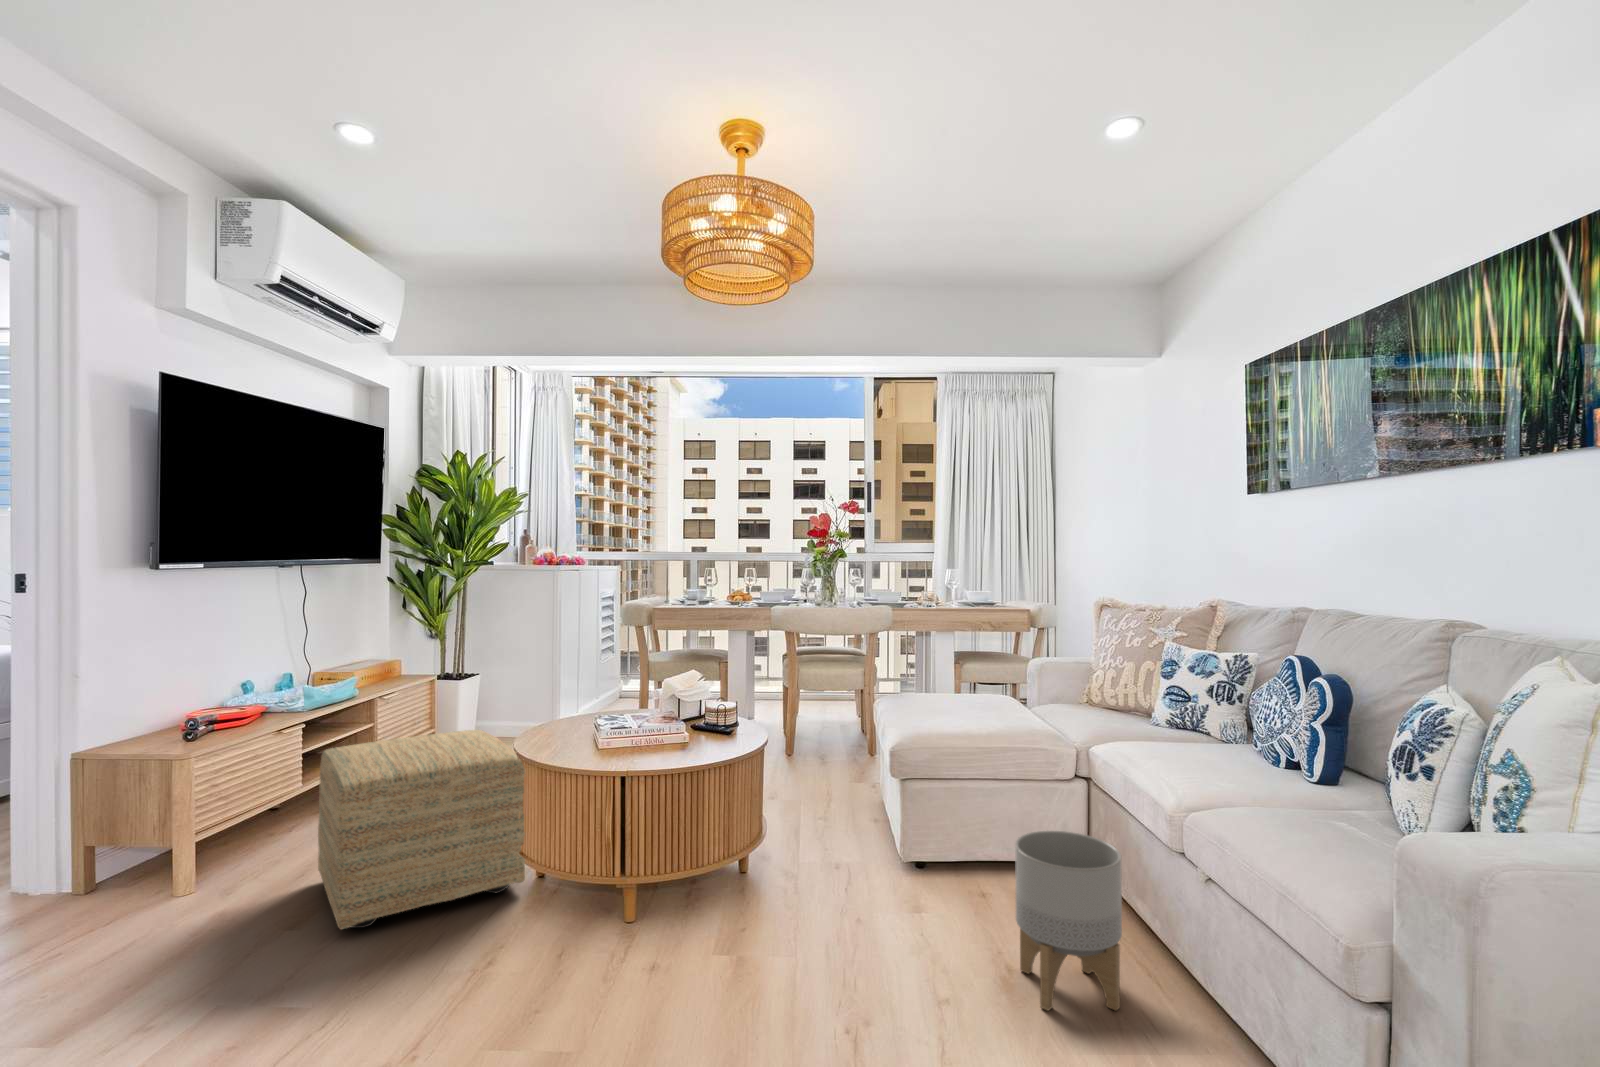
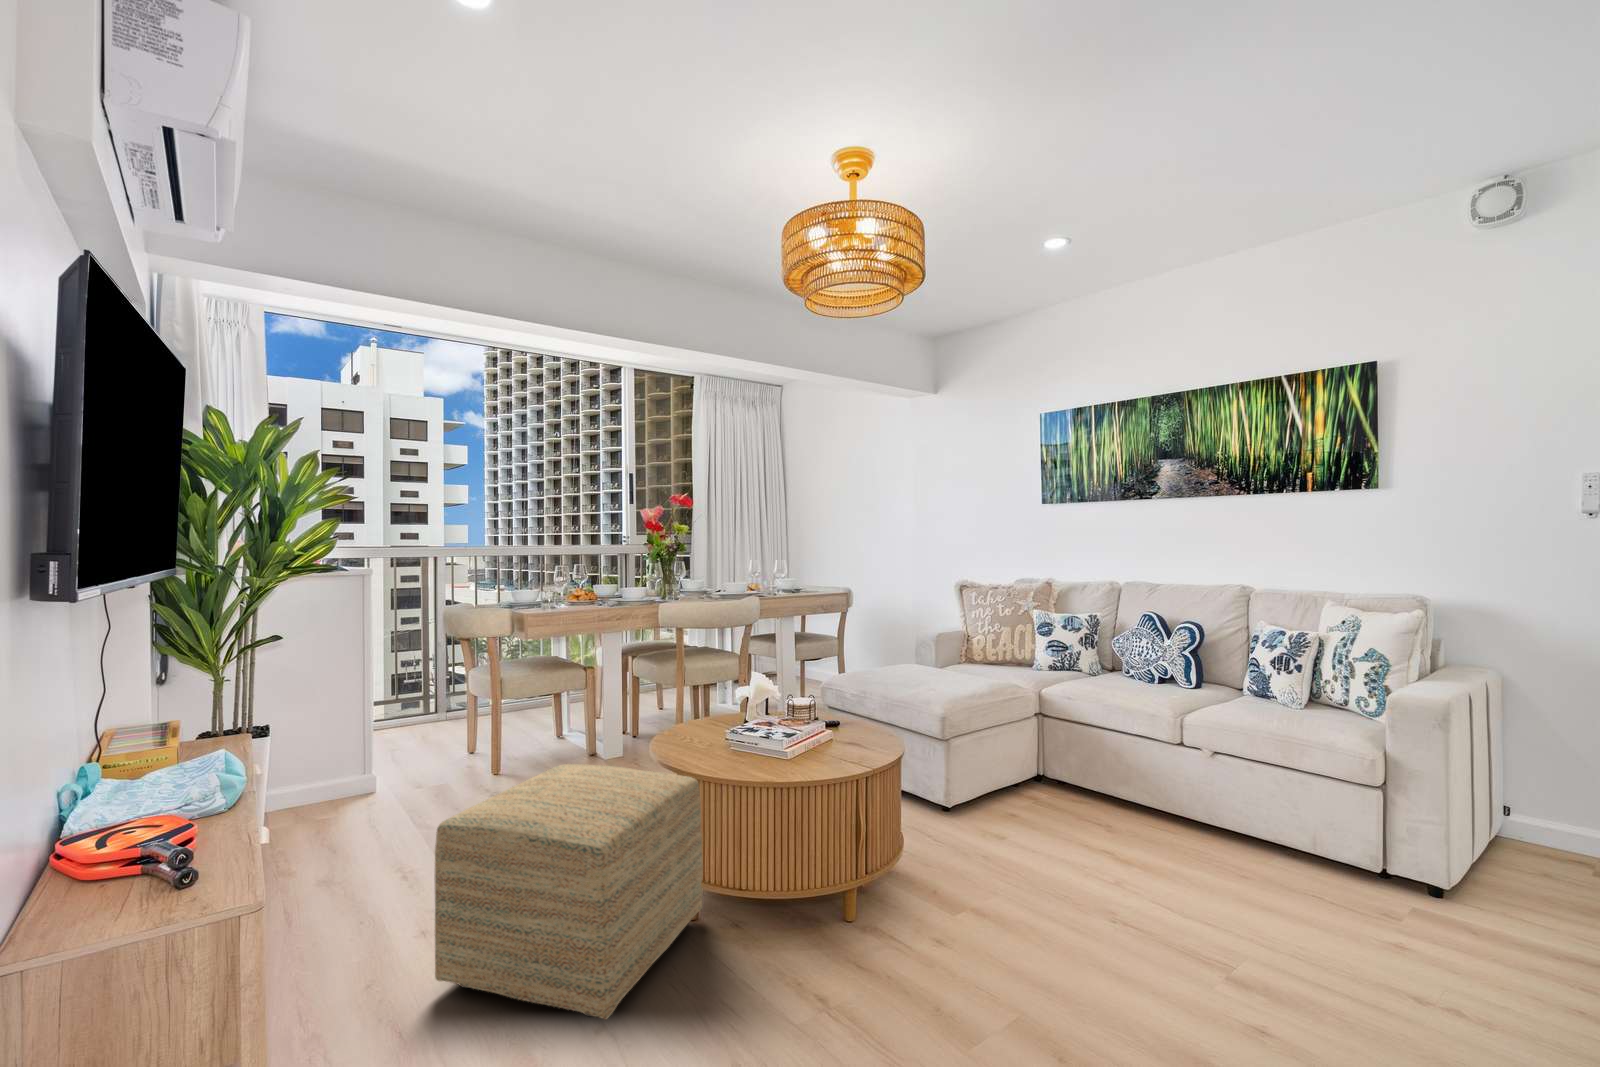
planter: present [1015,831,1122,1011] -> none [1107,742,1185,862]

